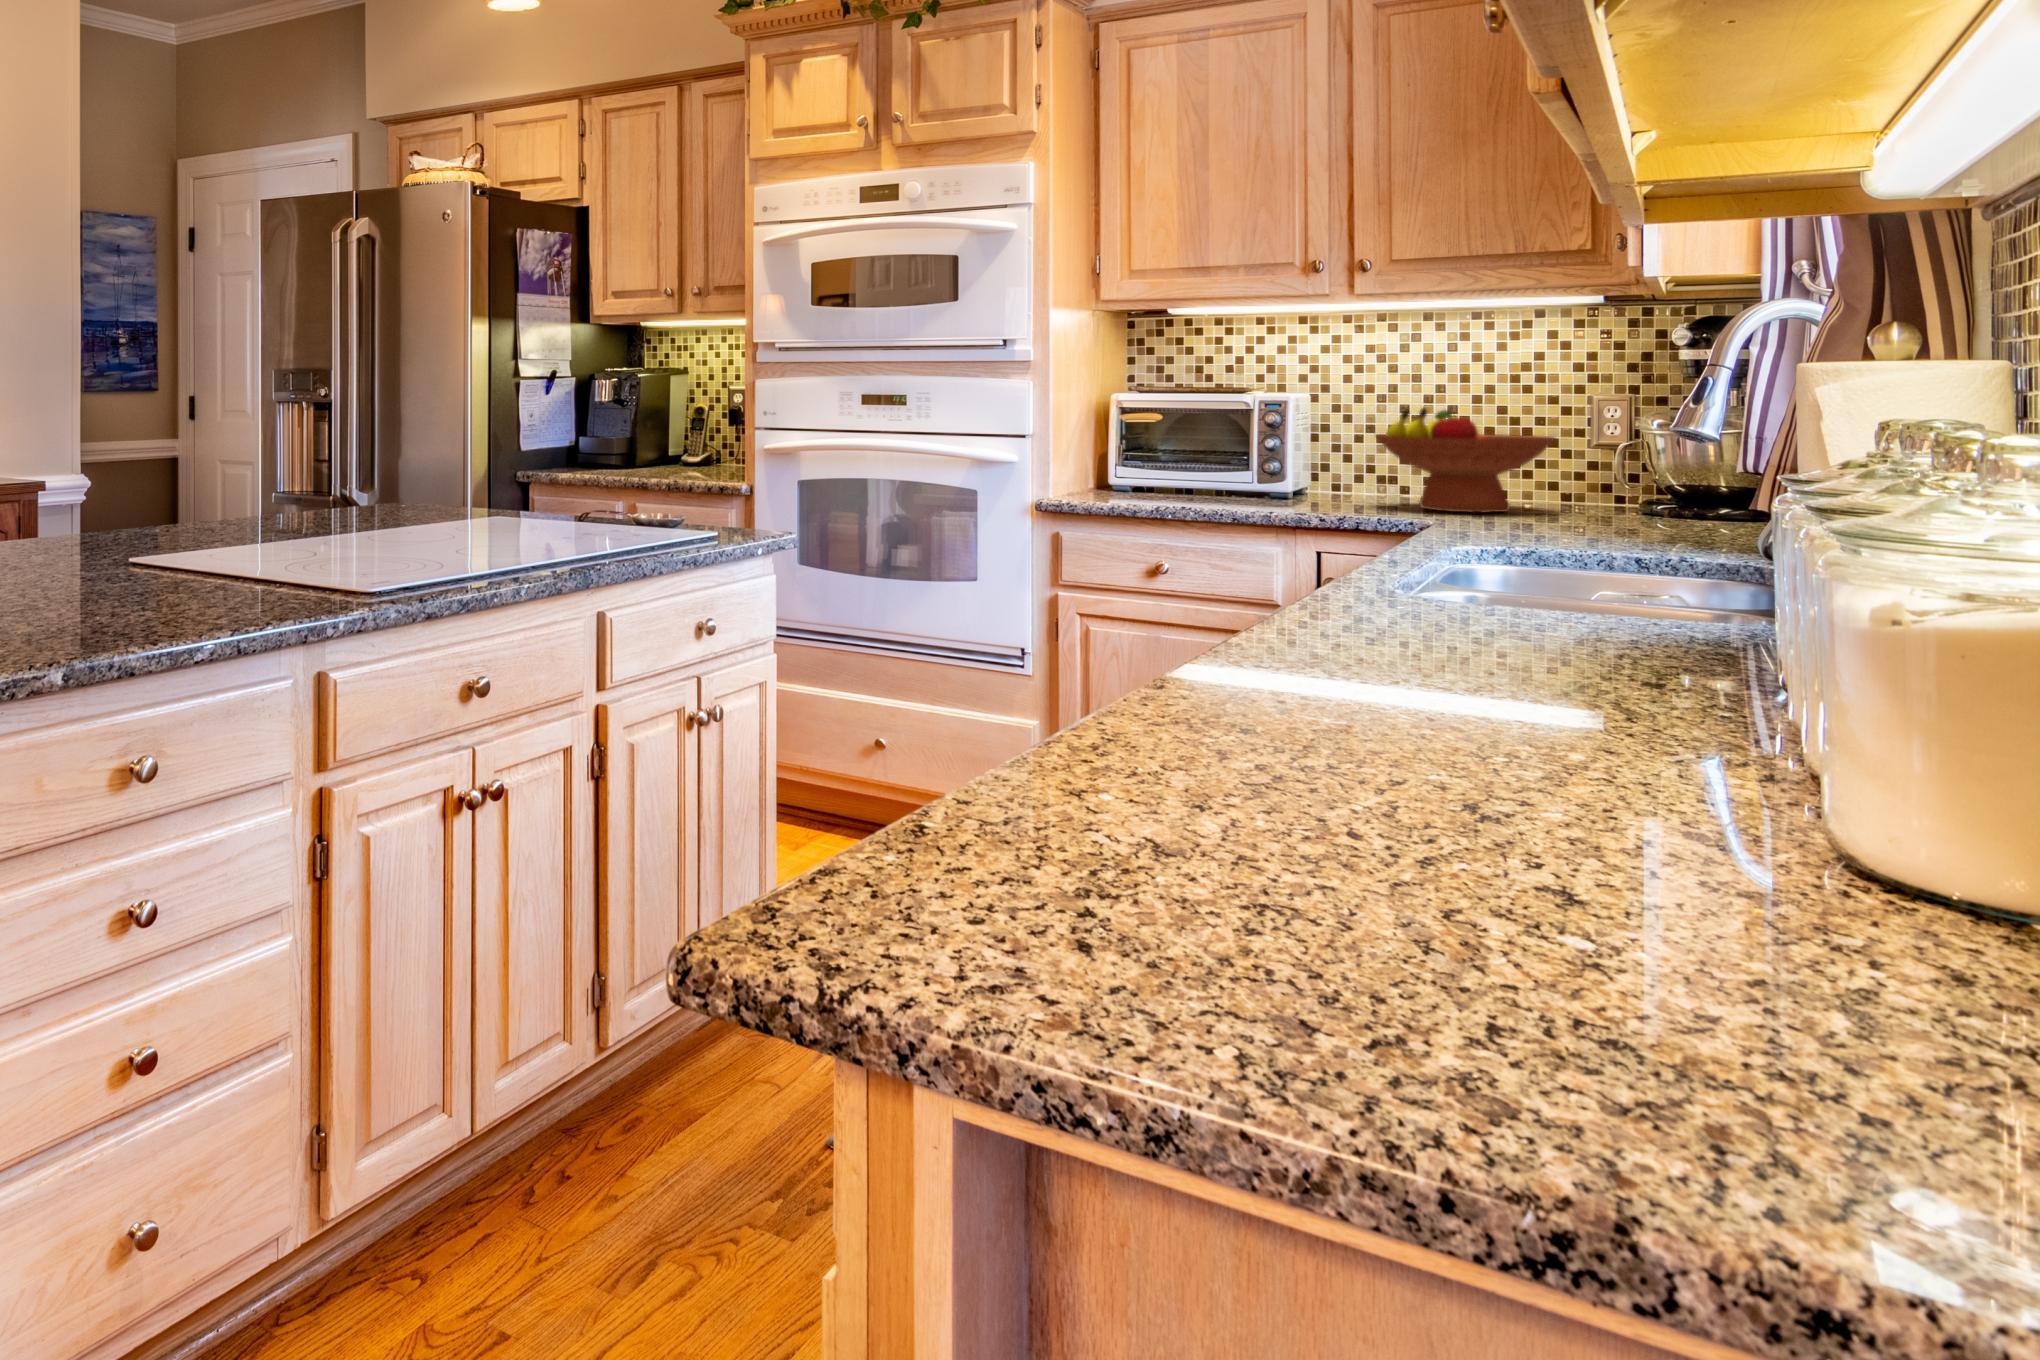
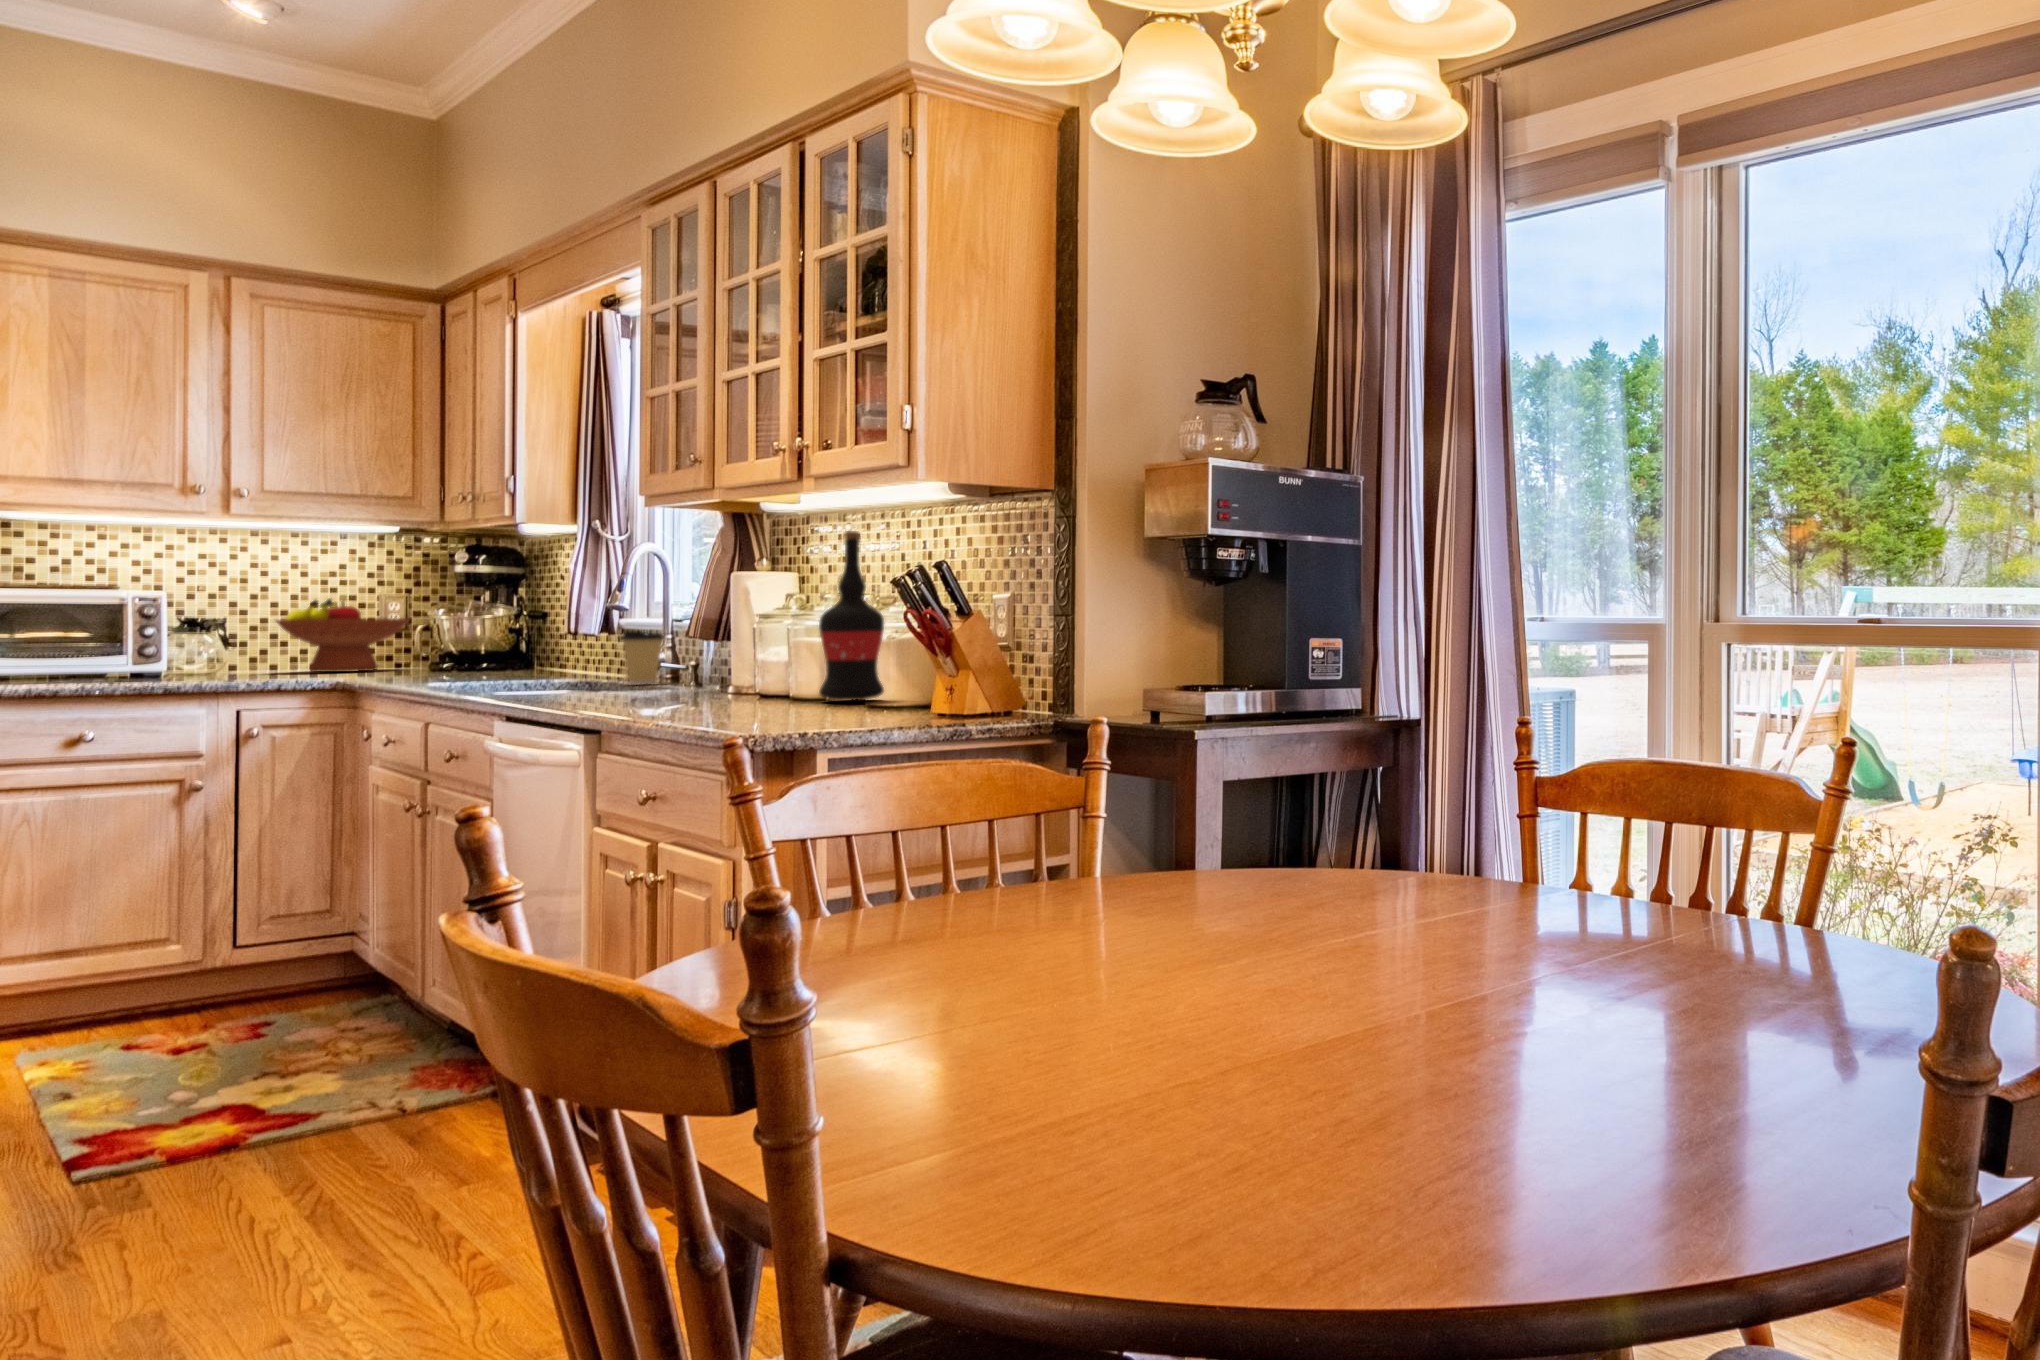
wine bottle: none [931,331,1156,948] -> present [819,531,884,701]
coffee cup: none [1388,521,1487,643] -> present [621,631,664,684]

